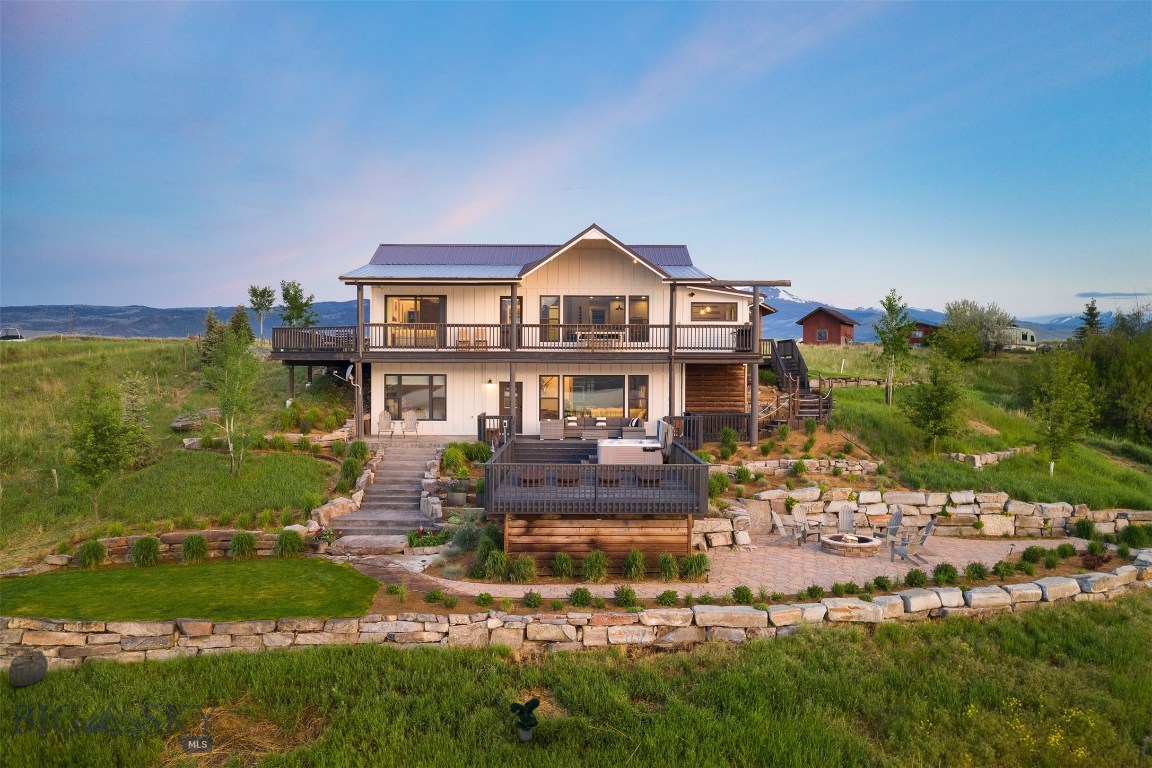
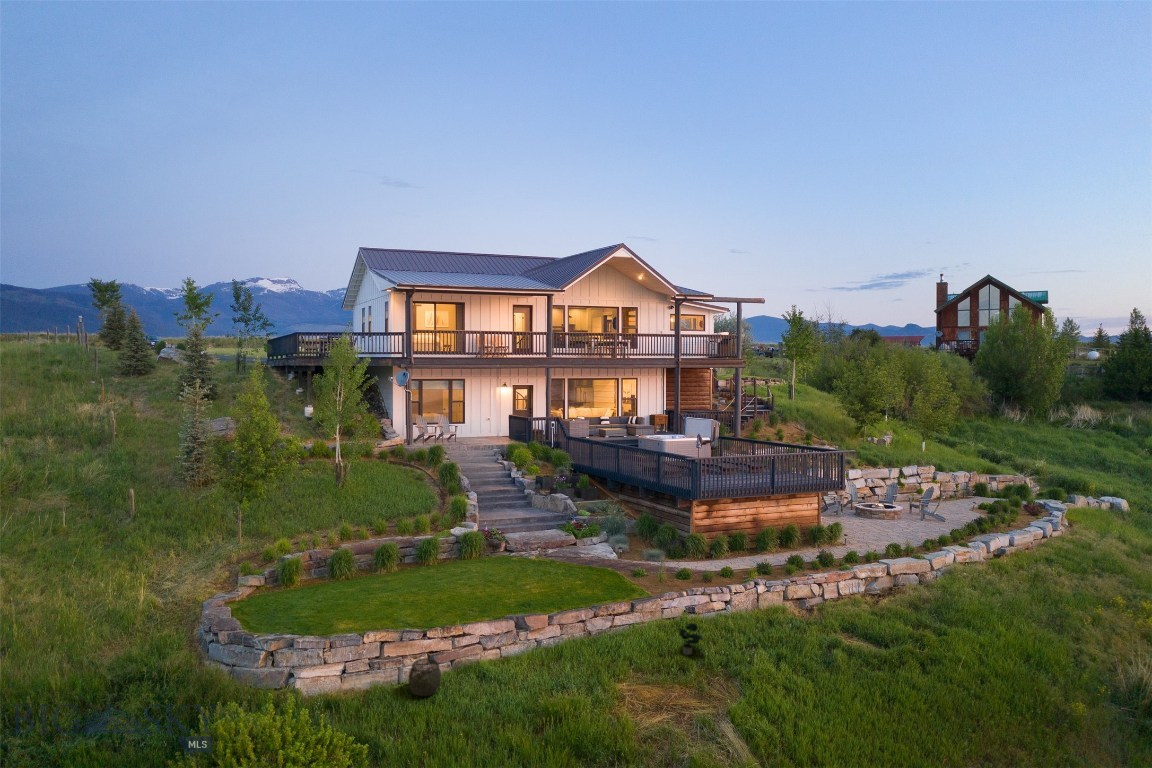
potted plant: present [510,698,540,741] -> present [678,623,703,655]

